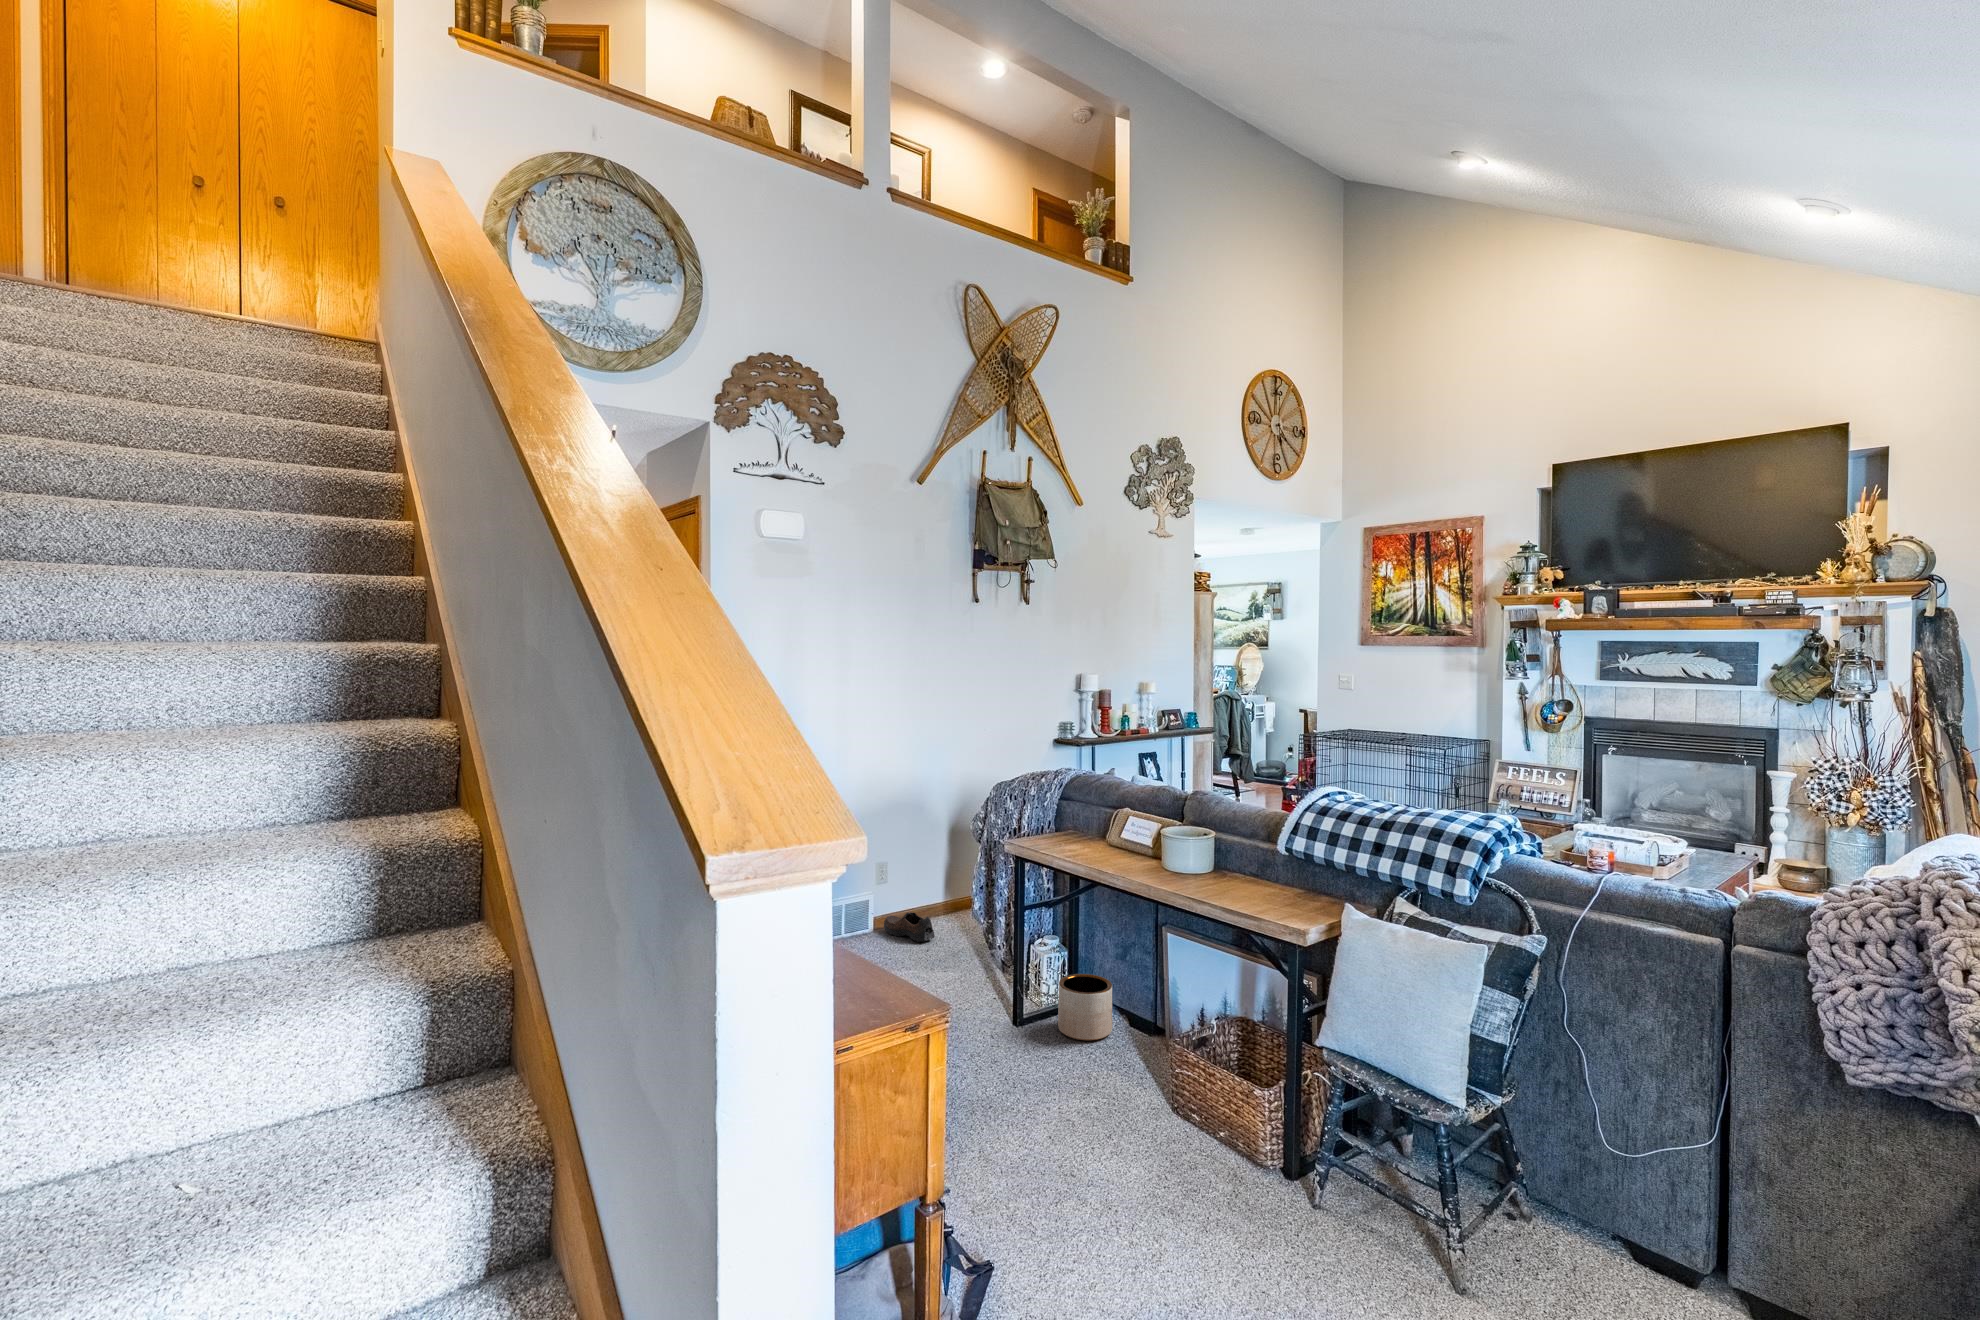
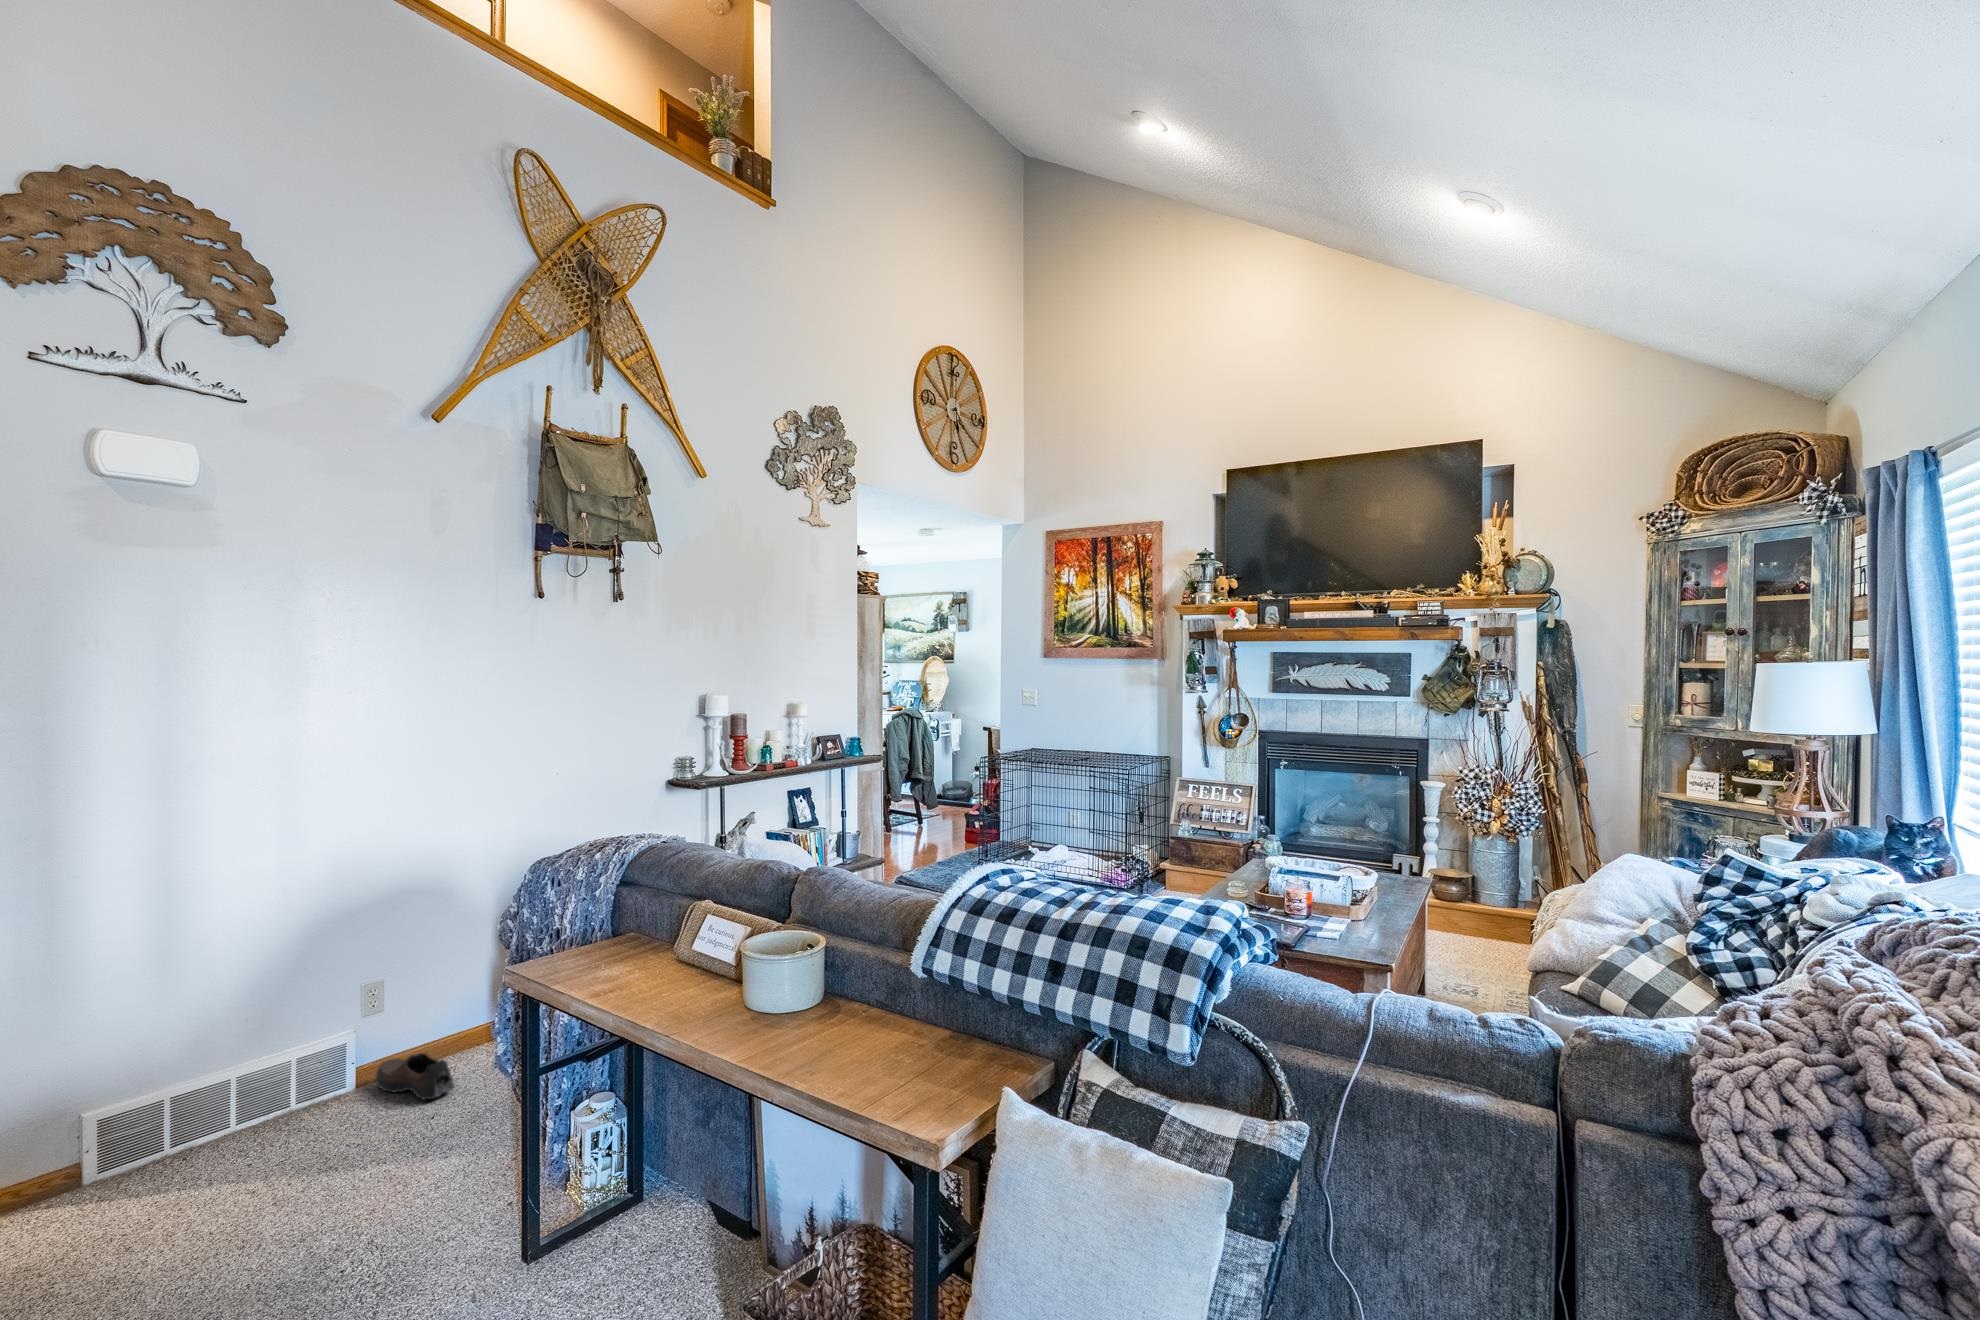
planter: present [1058,974,1112,1041] -> none [599,1152,687,1270]

